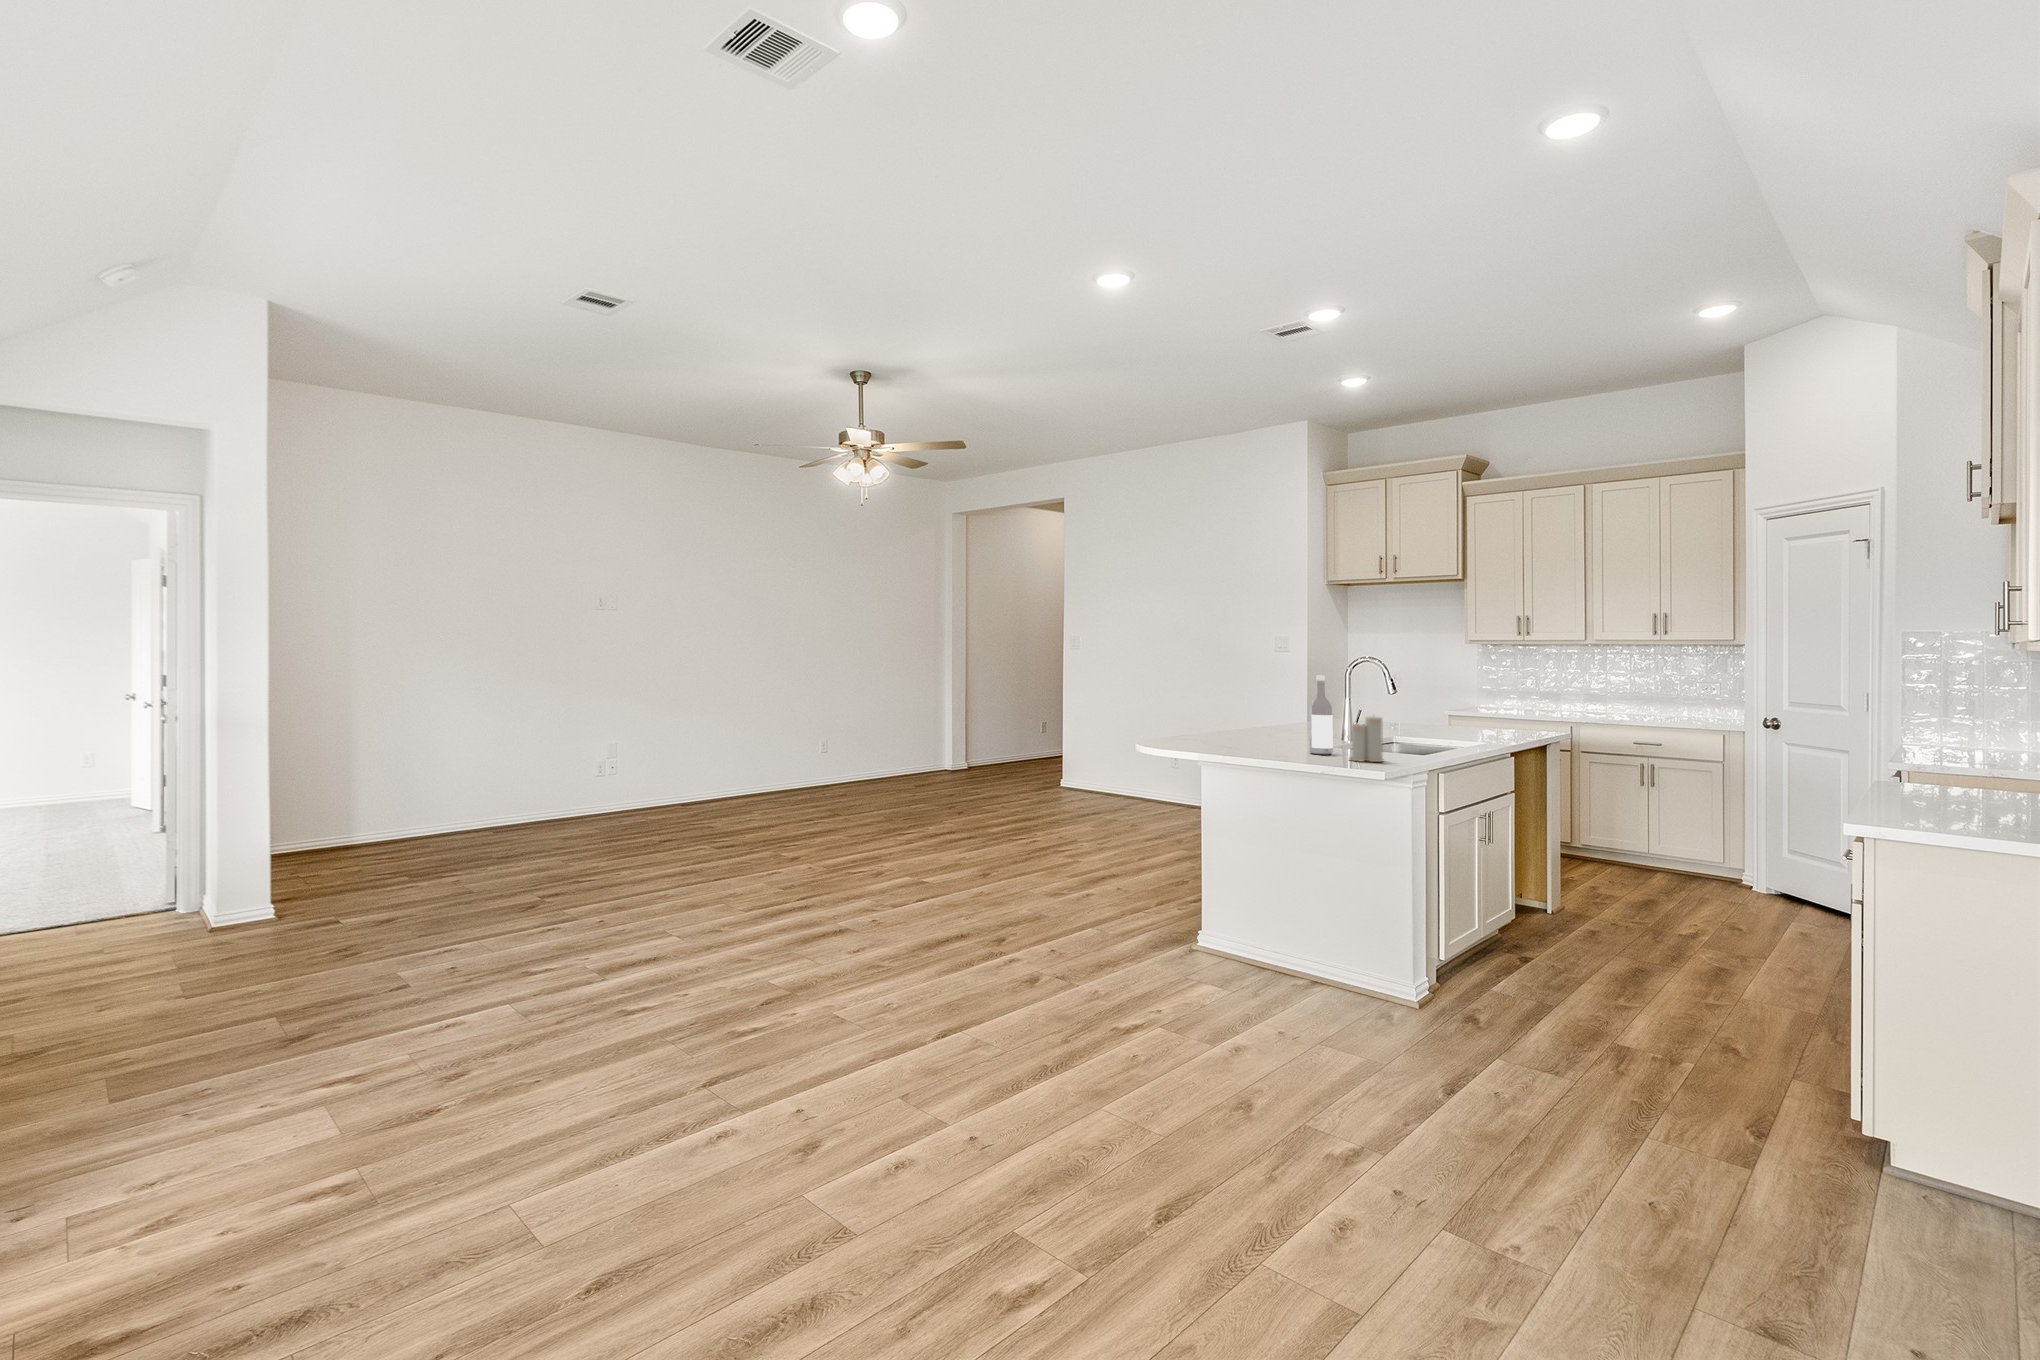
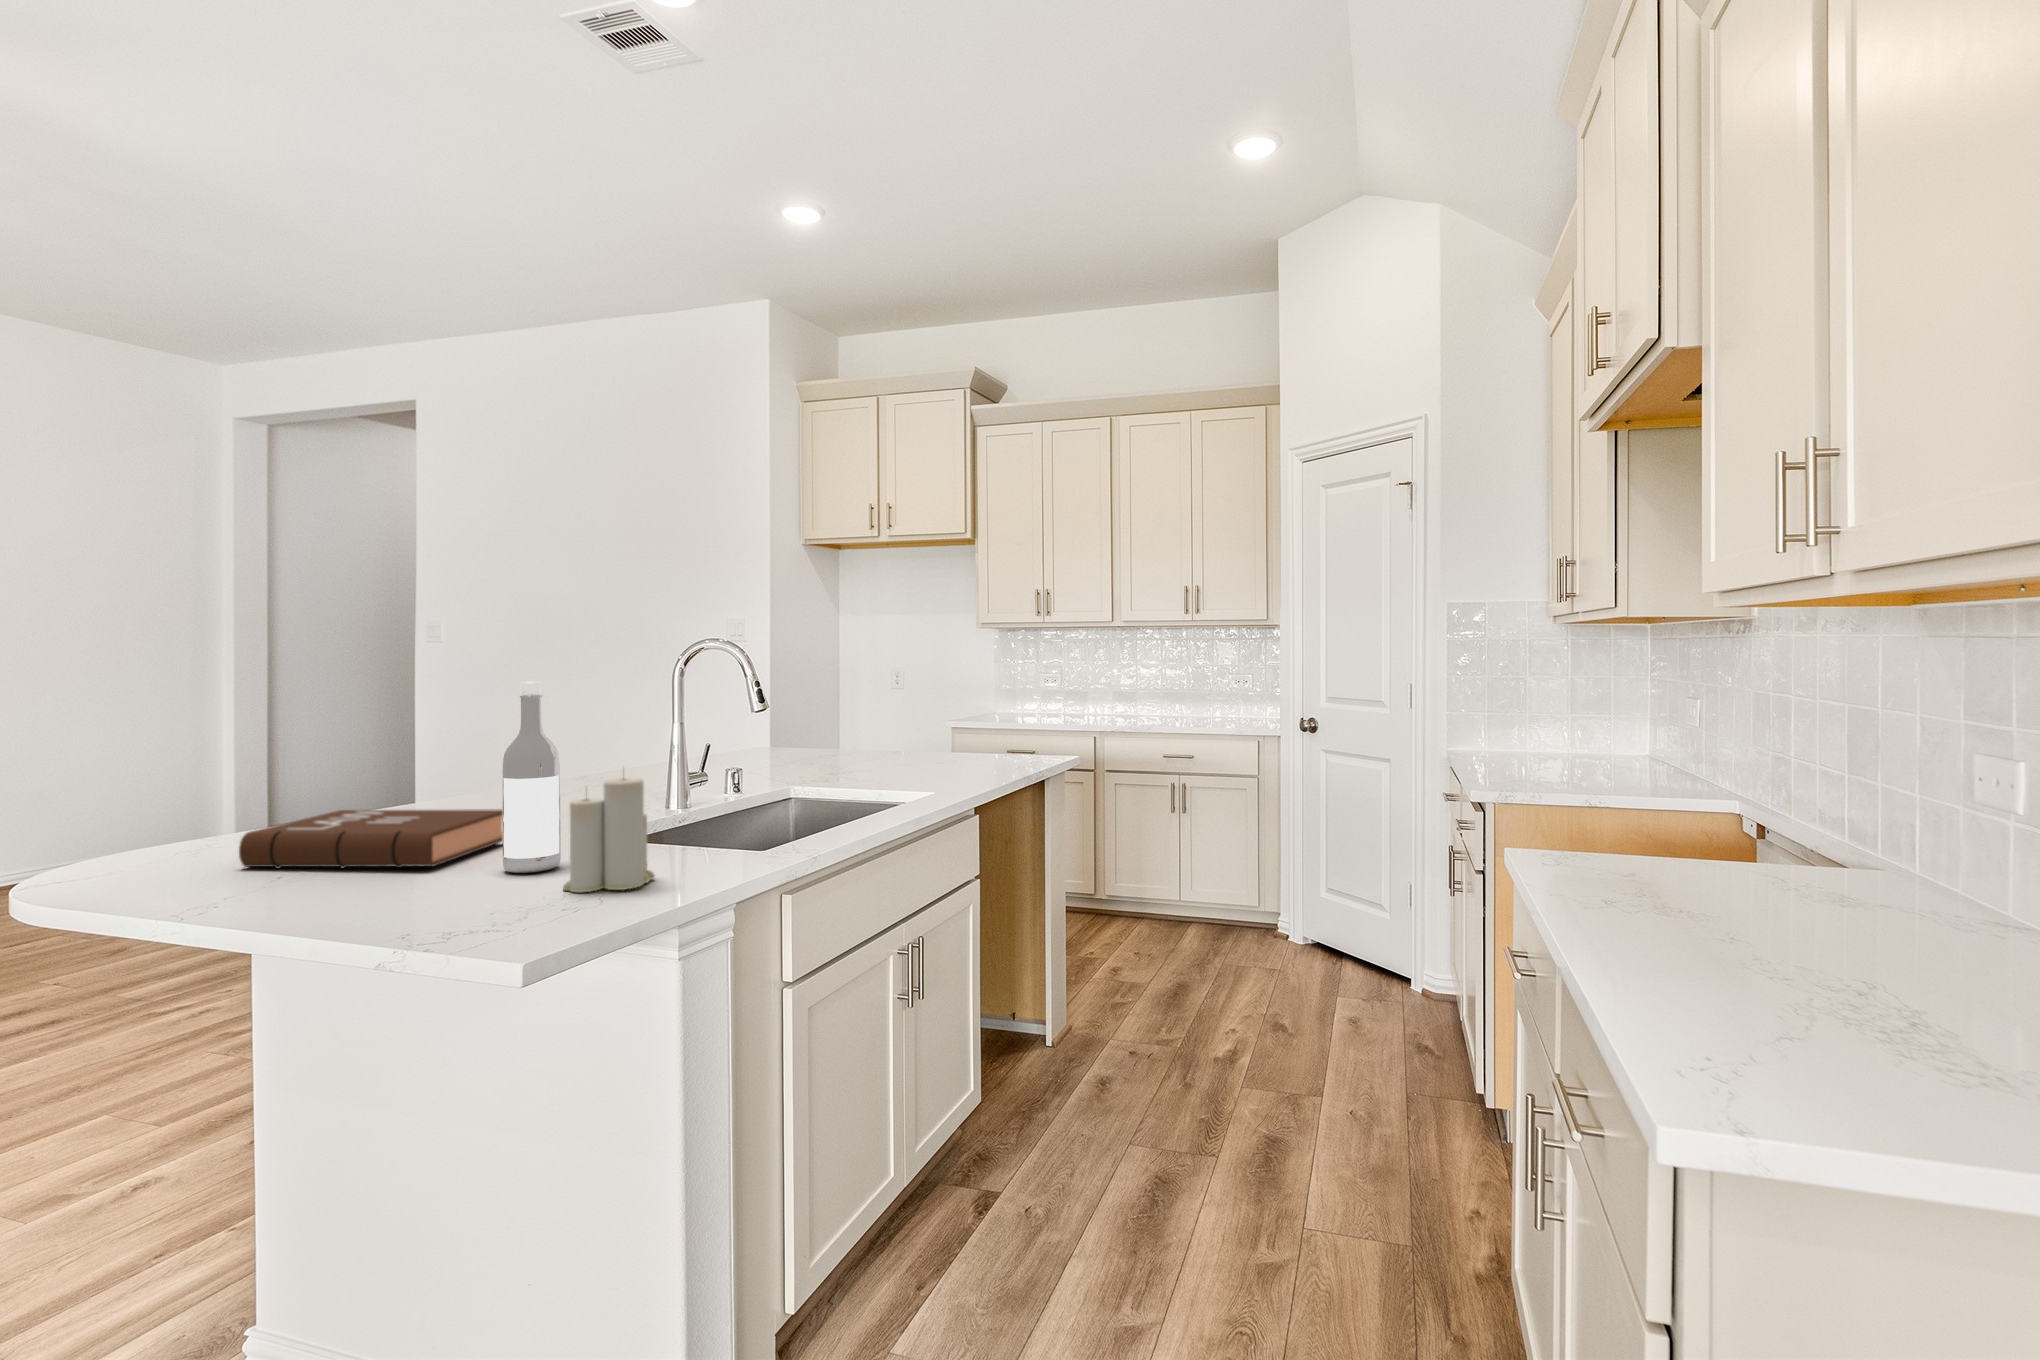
book: none [1203,727,1291,750] -> present [239,809,503,868]

